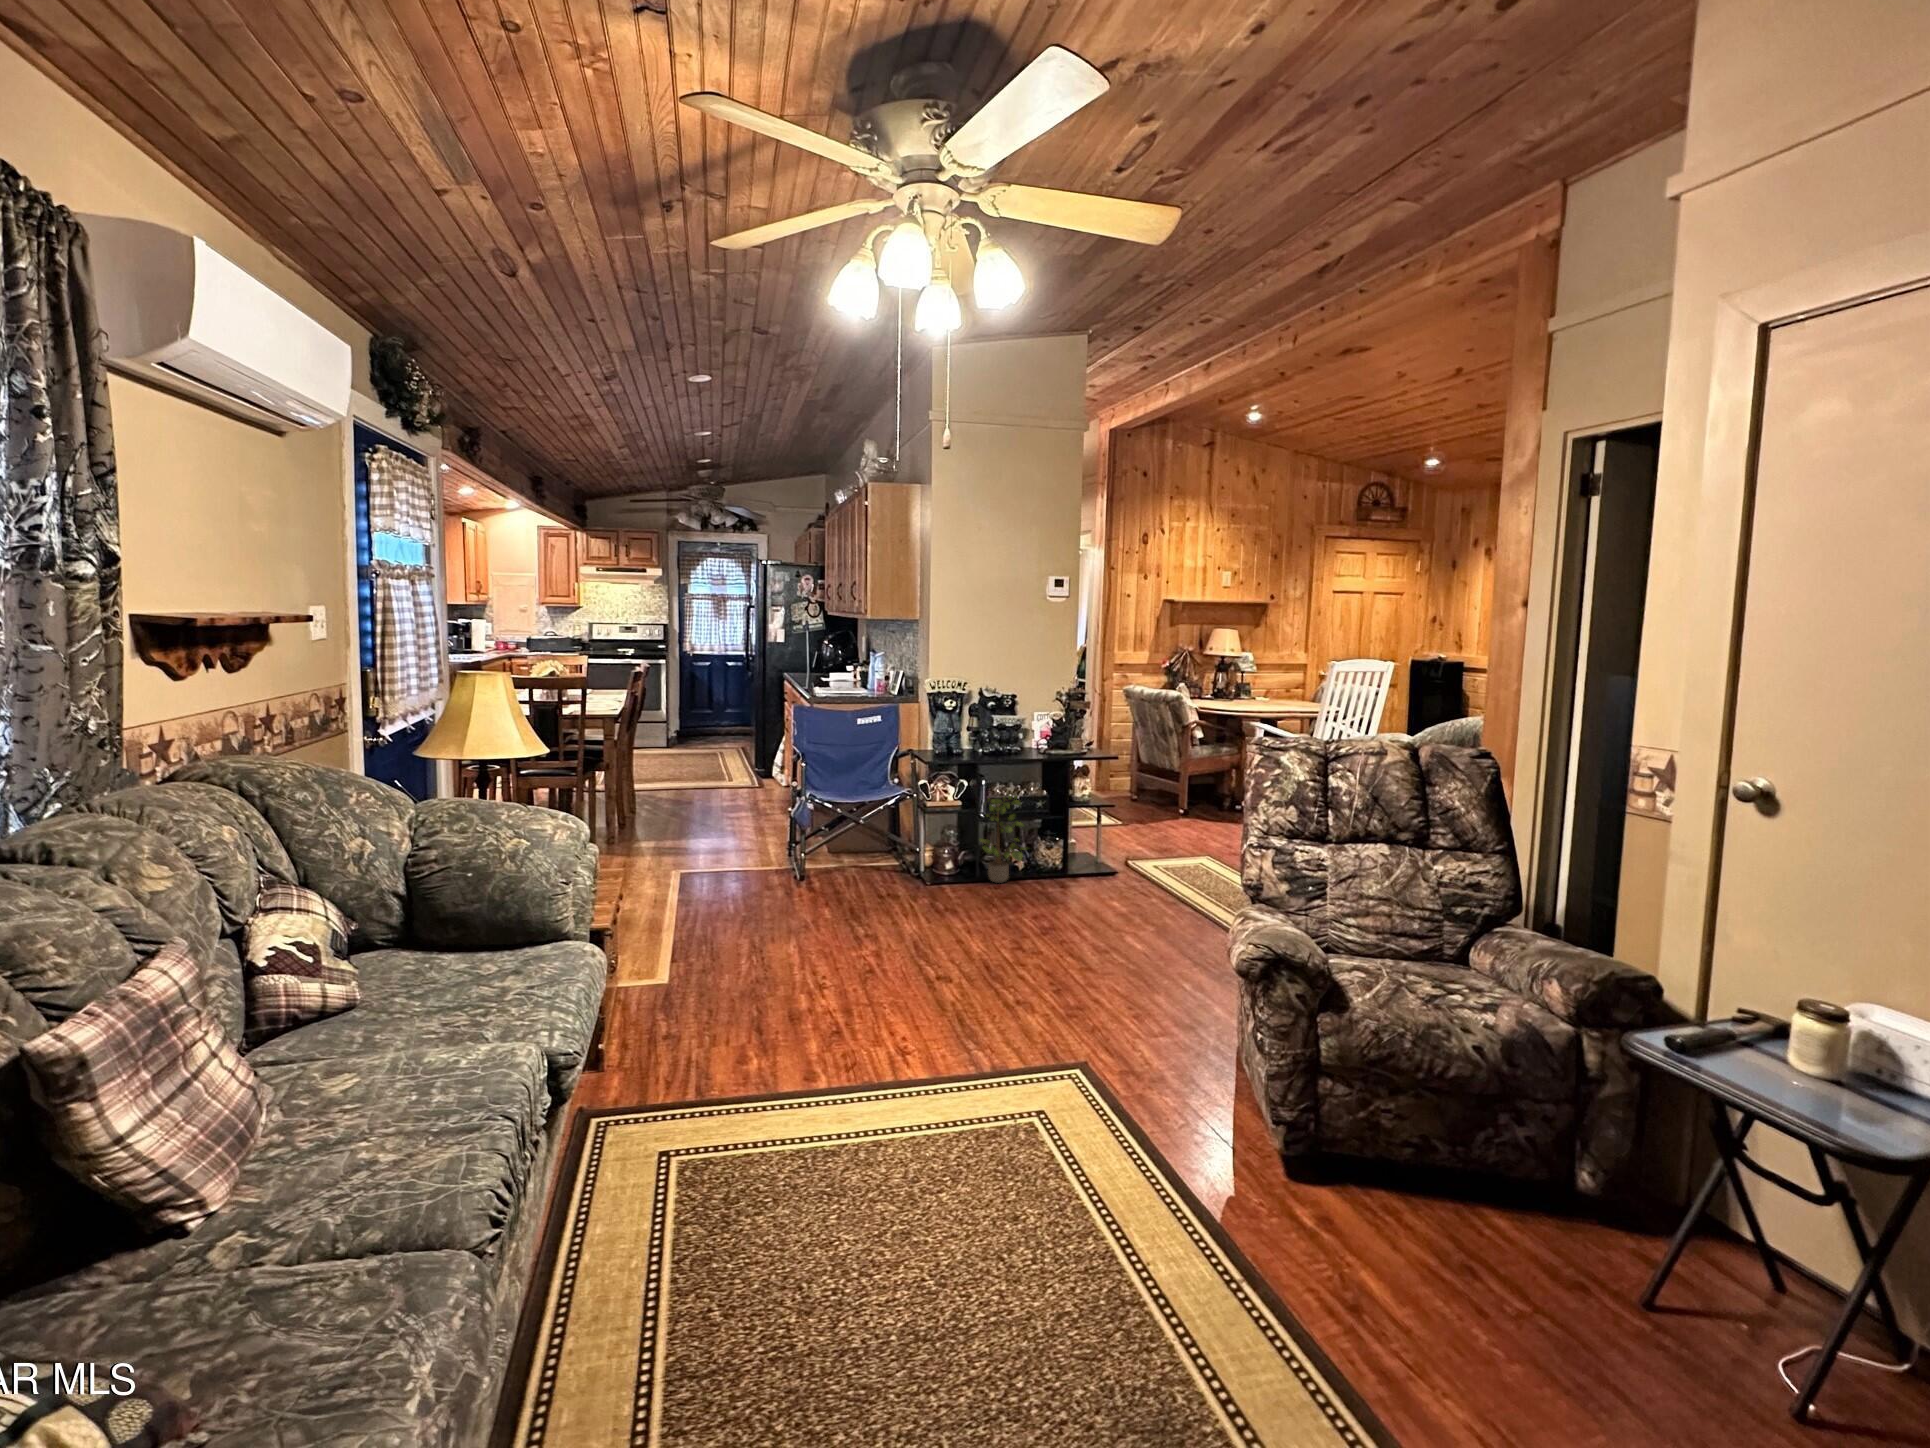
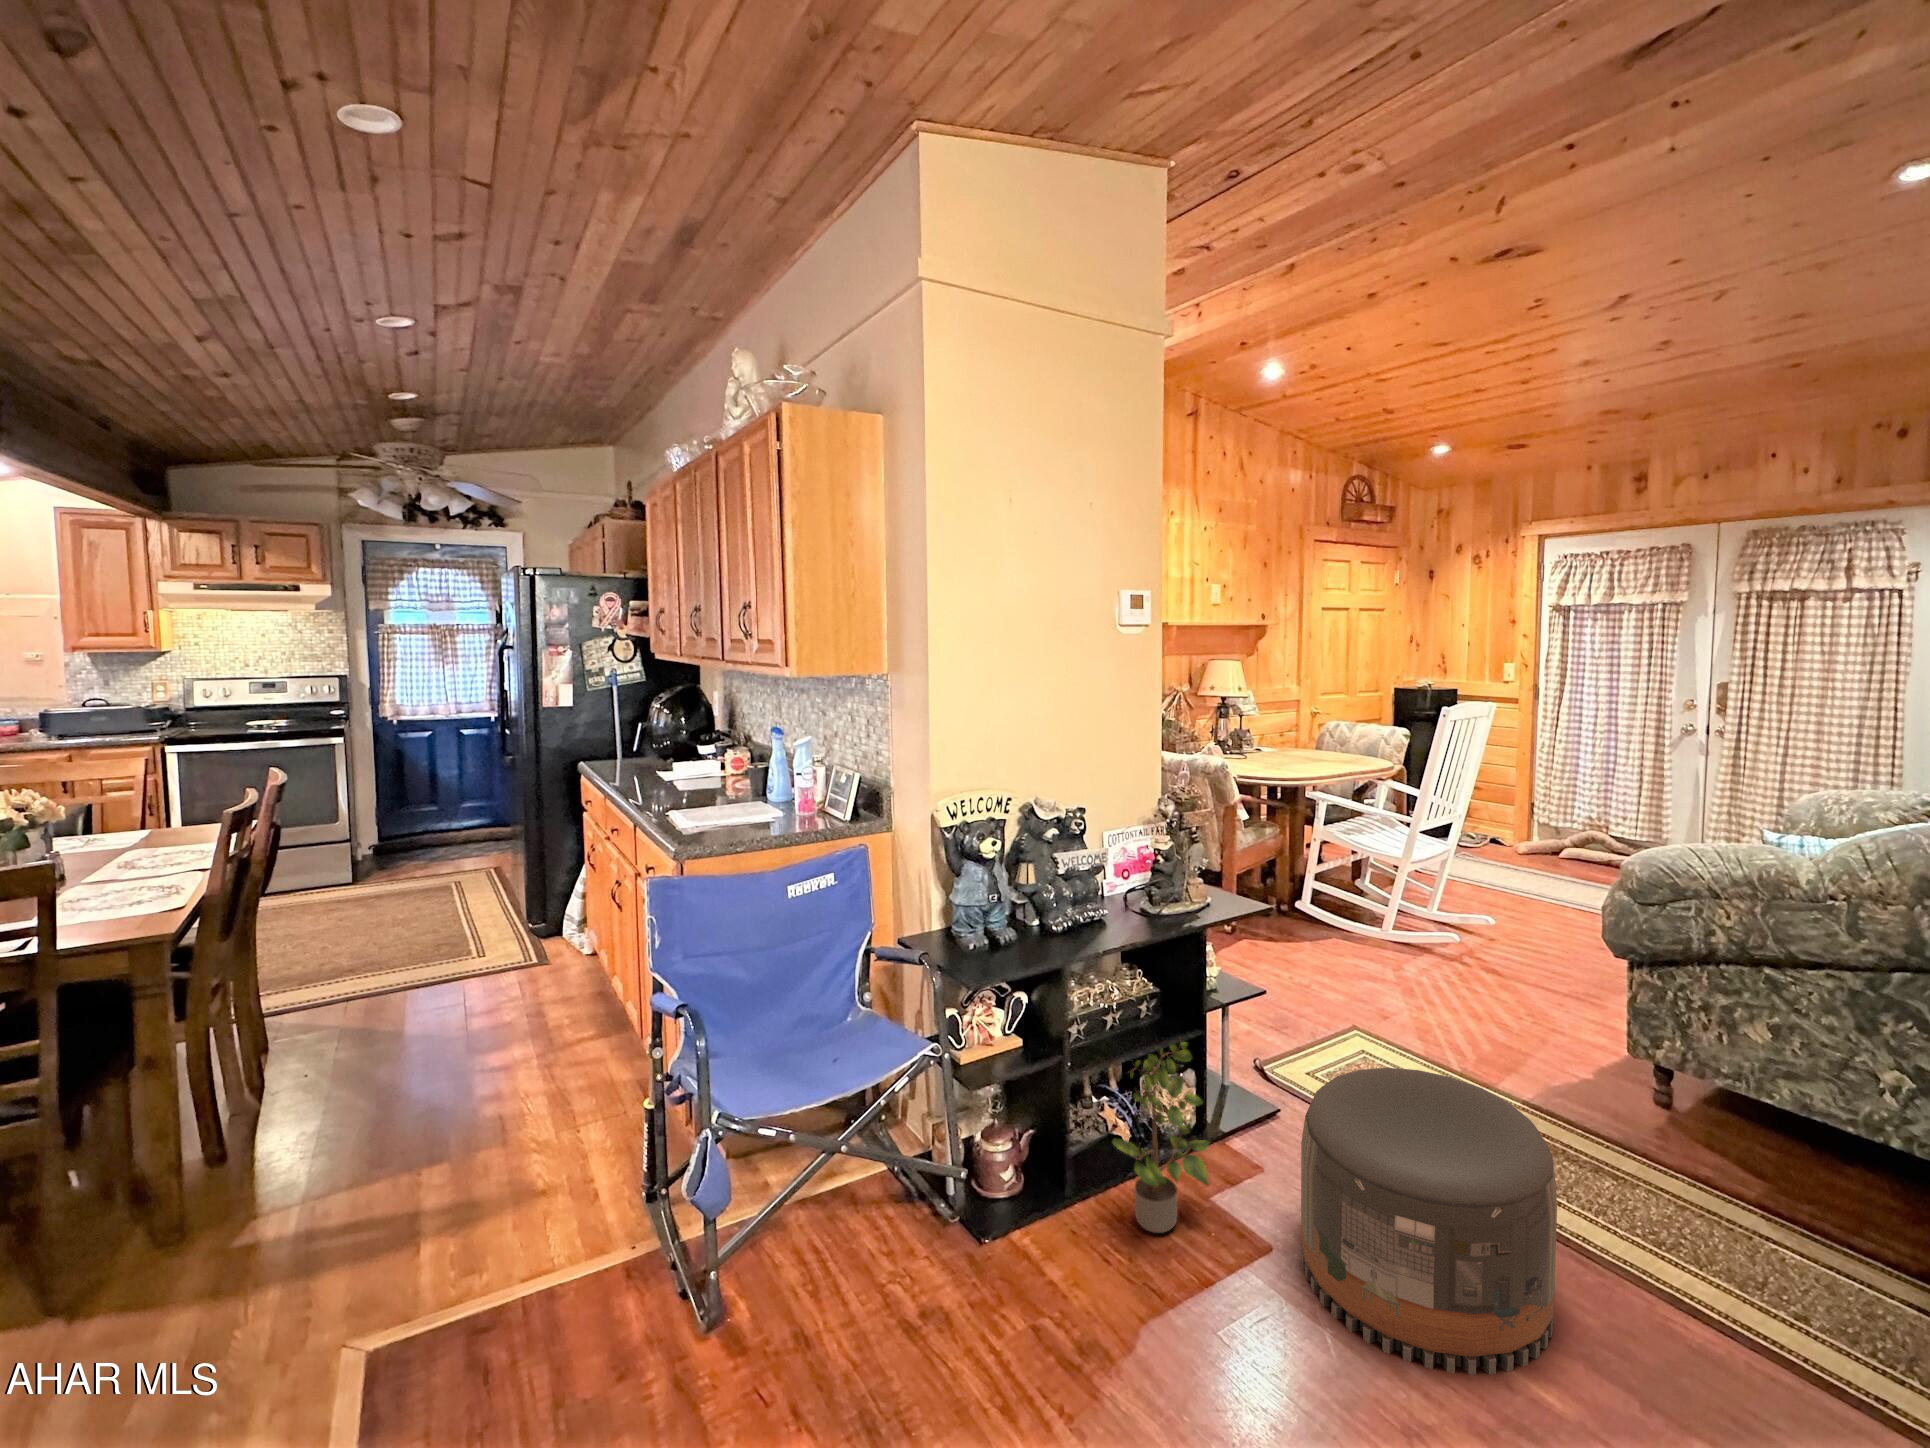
pouf: none [1048,815,1159,925] -> present [1301,1068,1557,1375]

